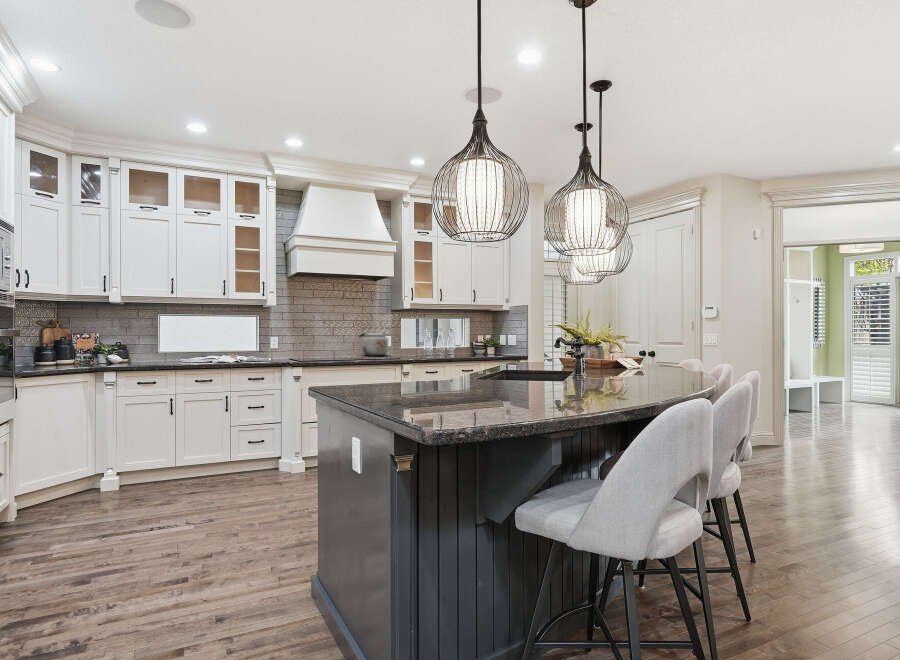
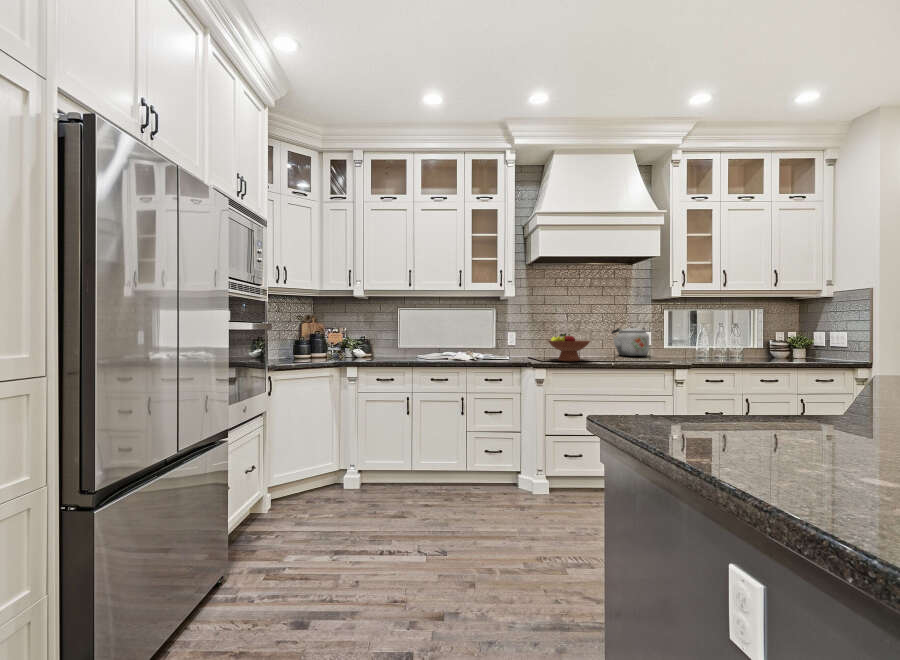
fruit bowl: none [304,337,340,361] -> present [548,333,590,361]

